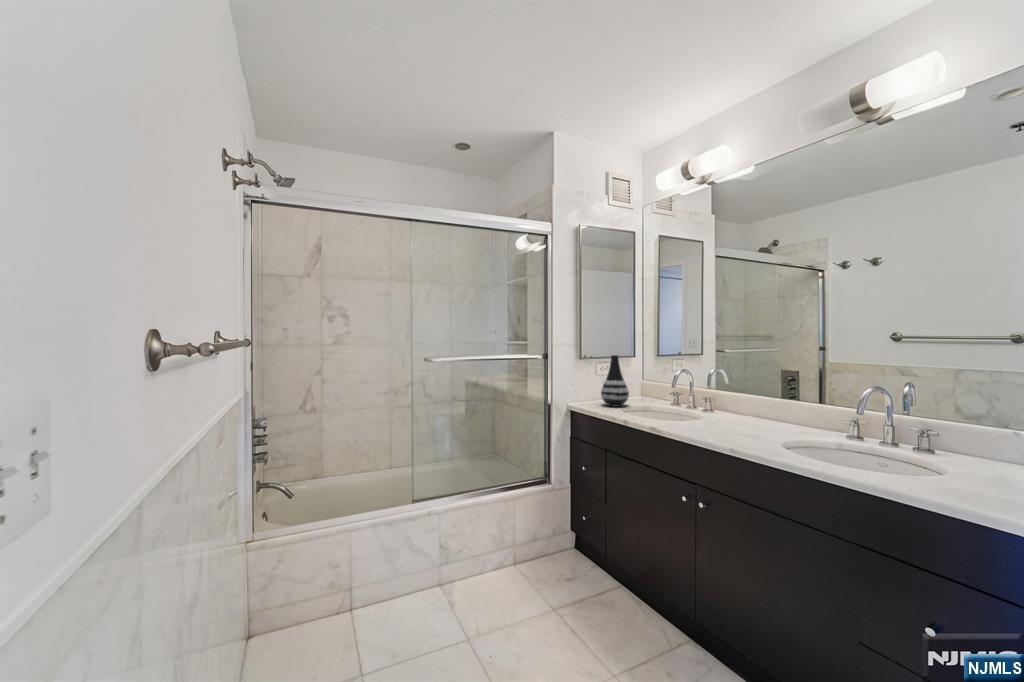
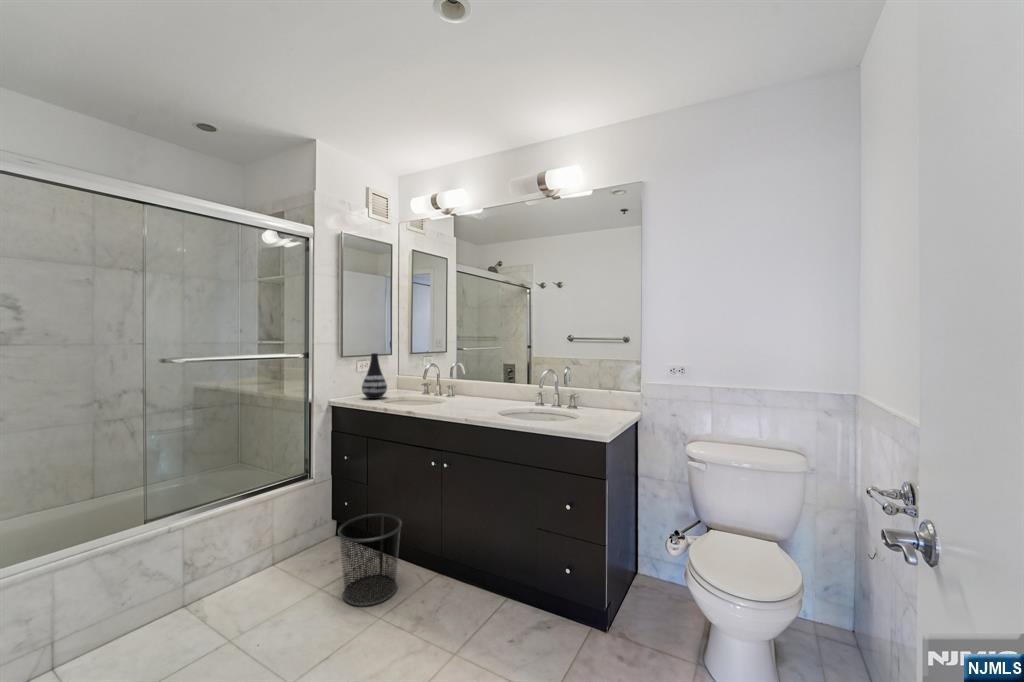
waste bin: none [571,540,644,653] -> present [338,514,402,606]

